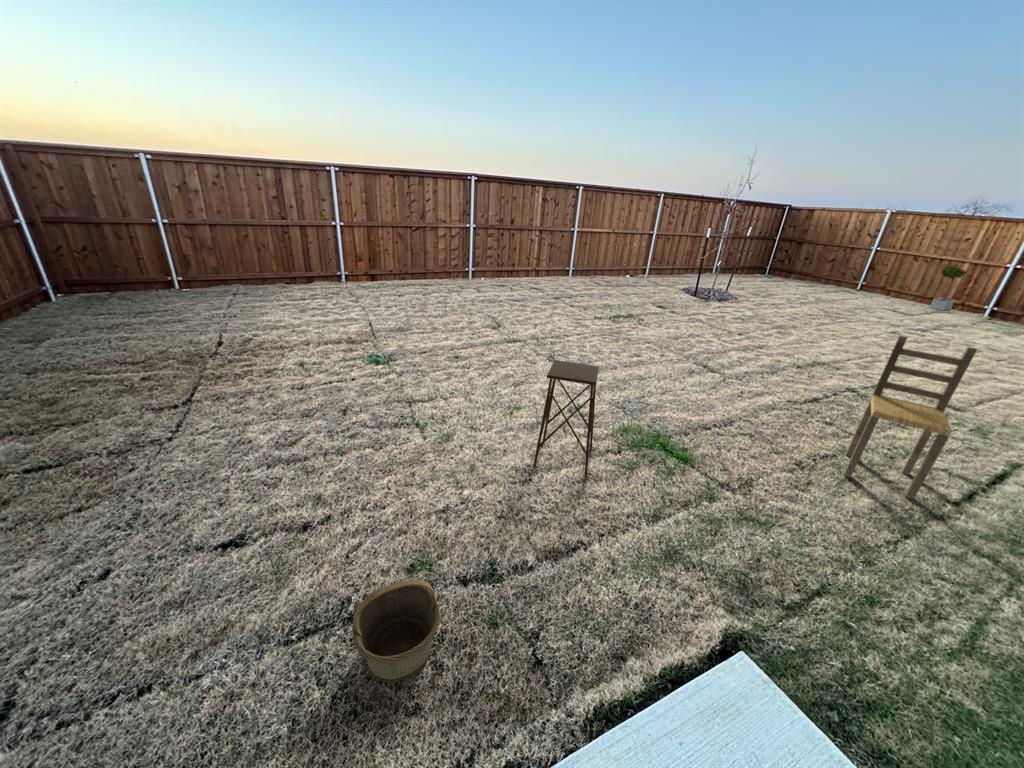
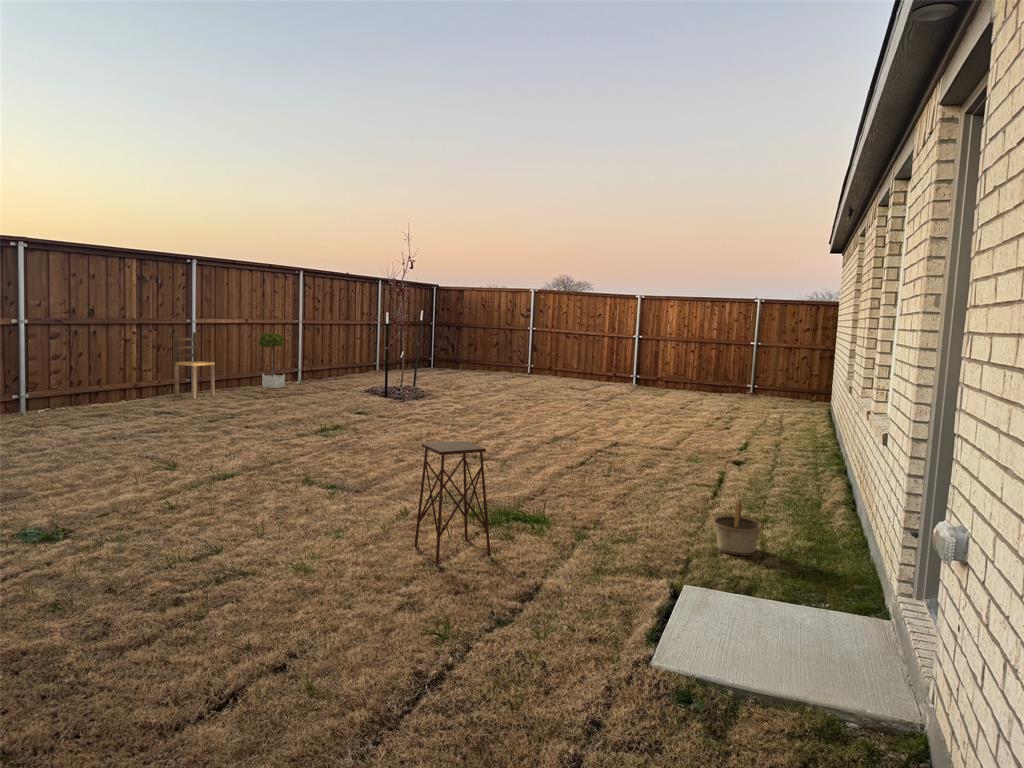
potted tree: present [930,265,966,310] -> present [258,332,285,388]
chair: present [844,336,977,499] -> present [174,332,215,398]
basket: present [352,580,440,682] -> present [713,498,763,555]

